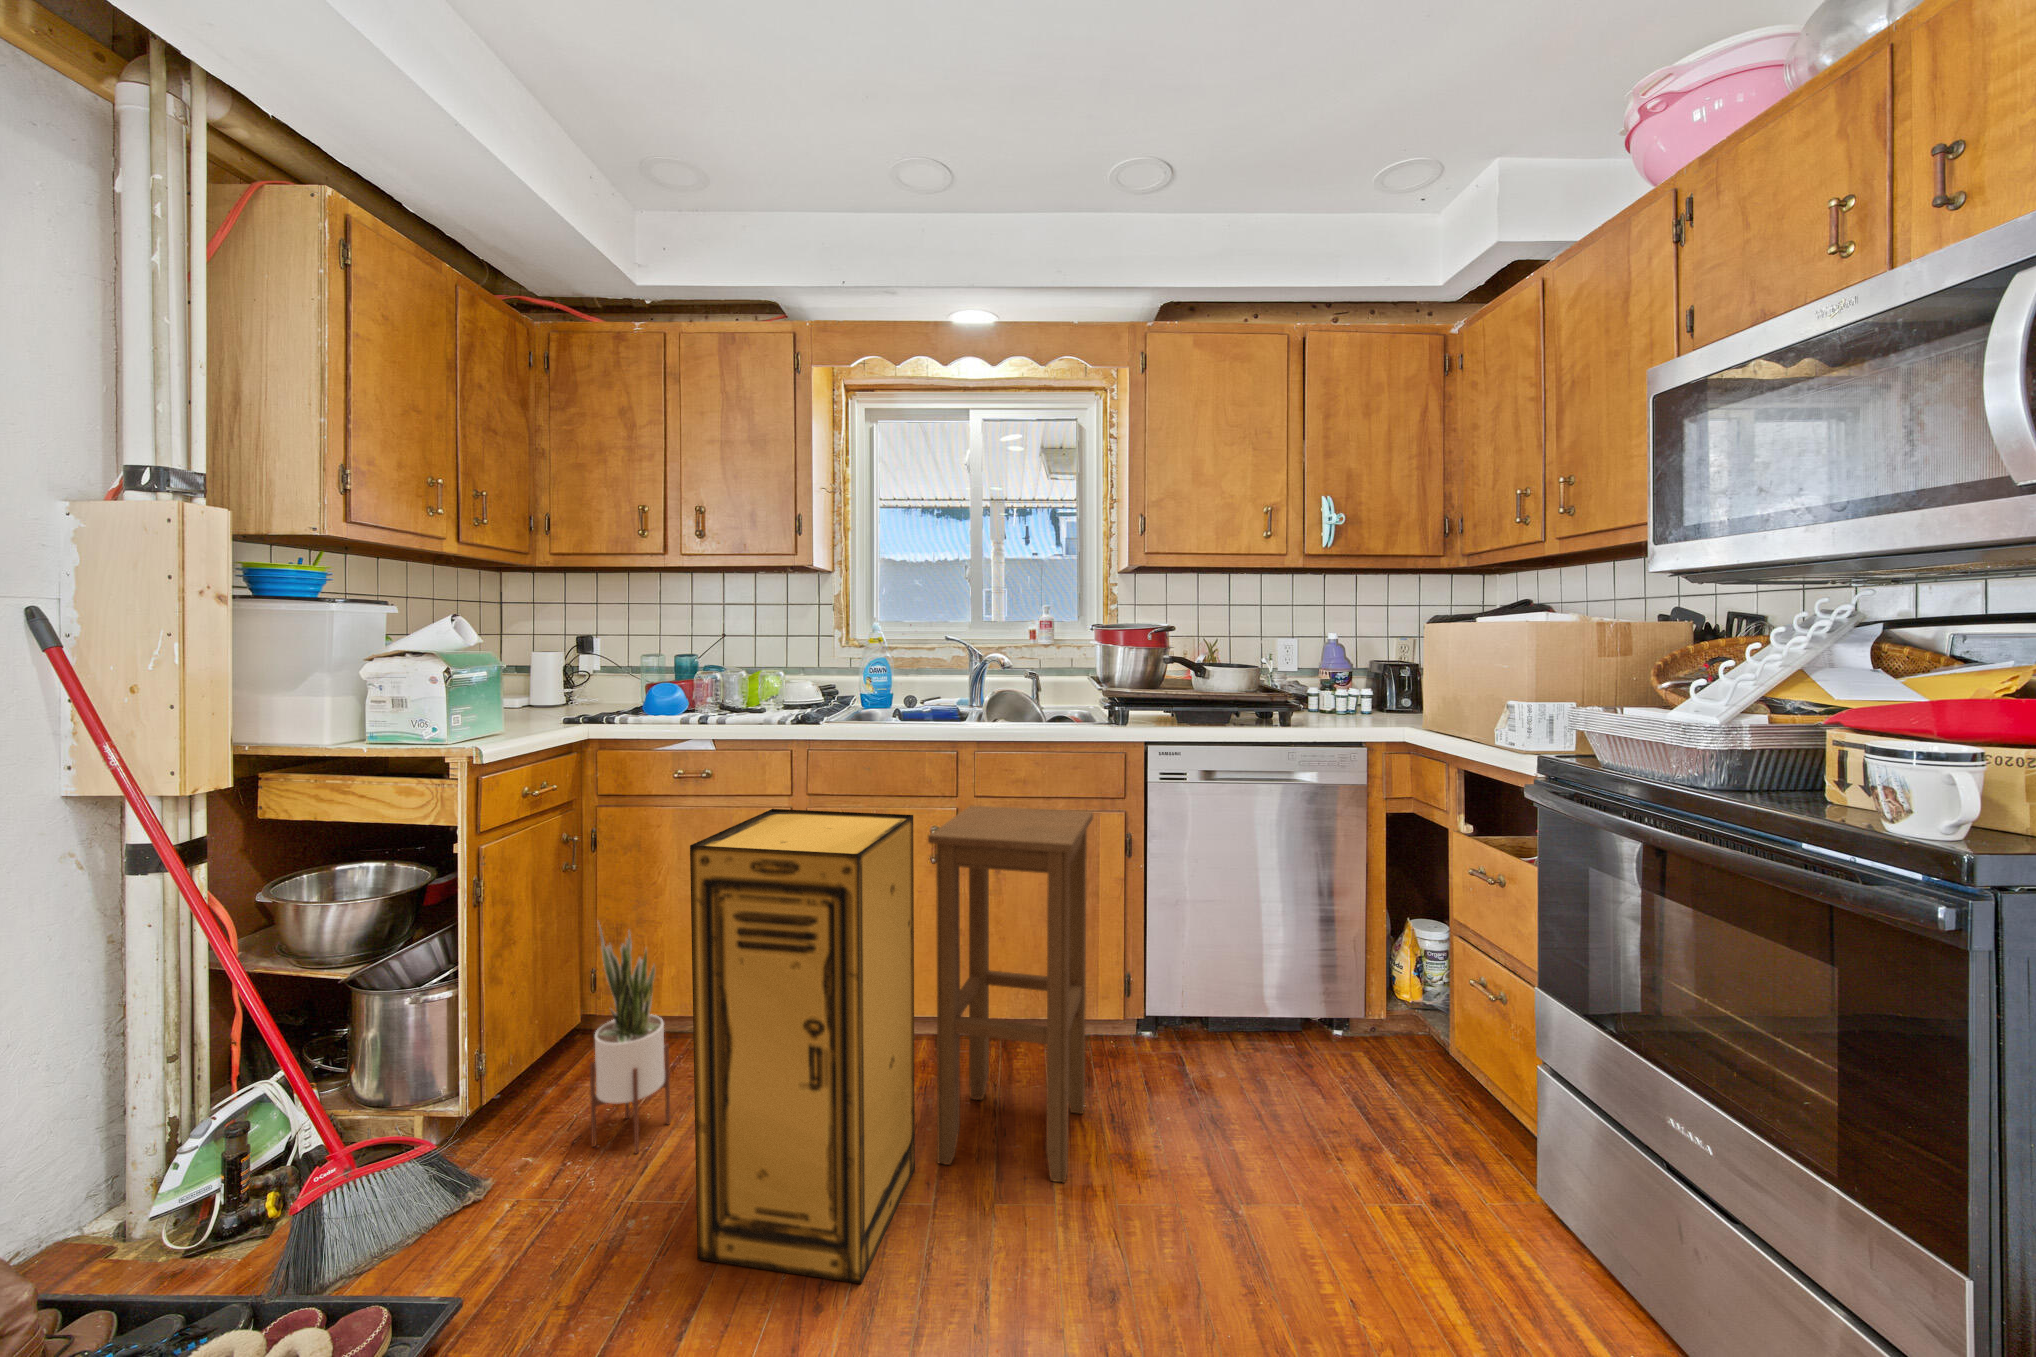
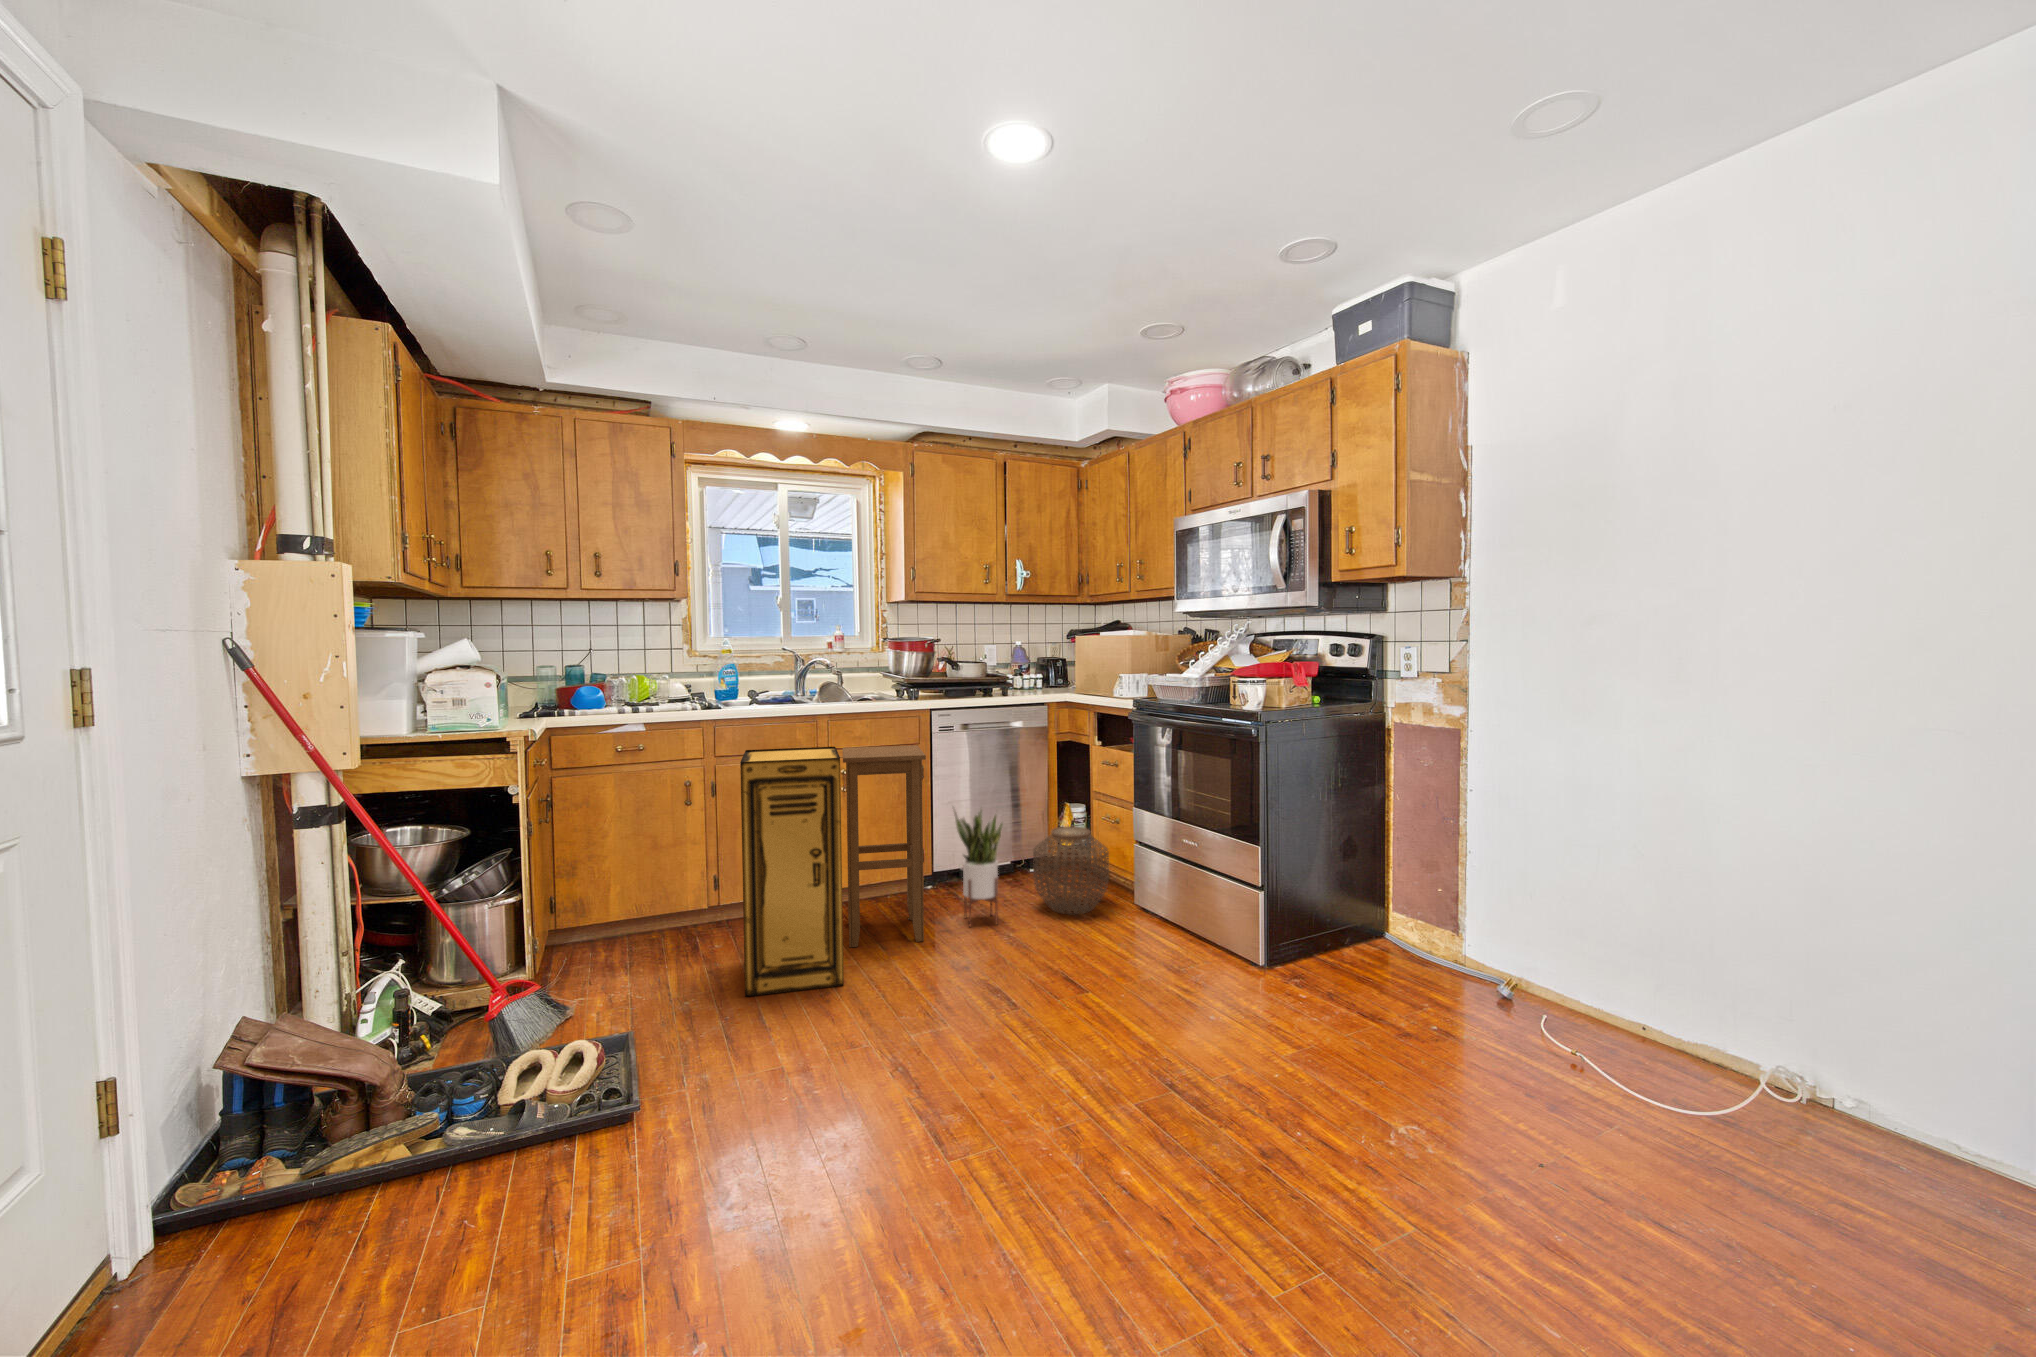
potted plant: present [590,924,670,1153] -> present [953,807,1003,926]
woven basket: none [1303,991,1467,1184] -> present [1033,826,1109,914]

